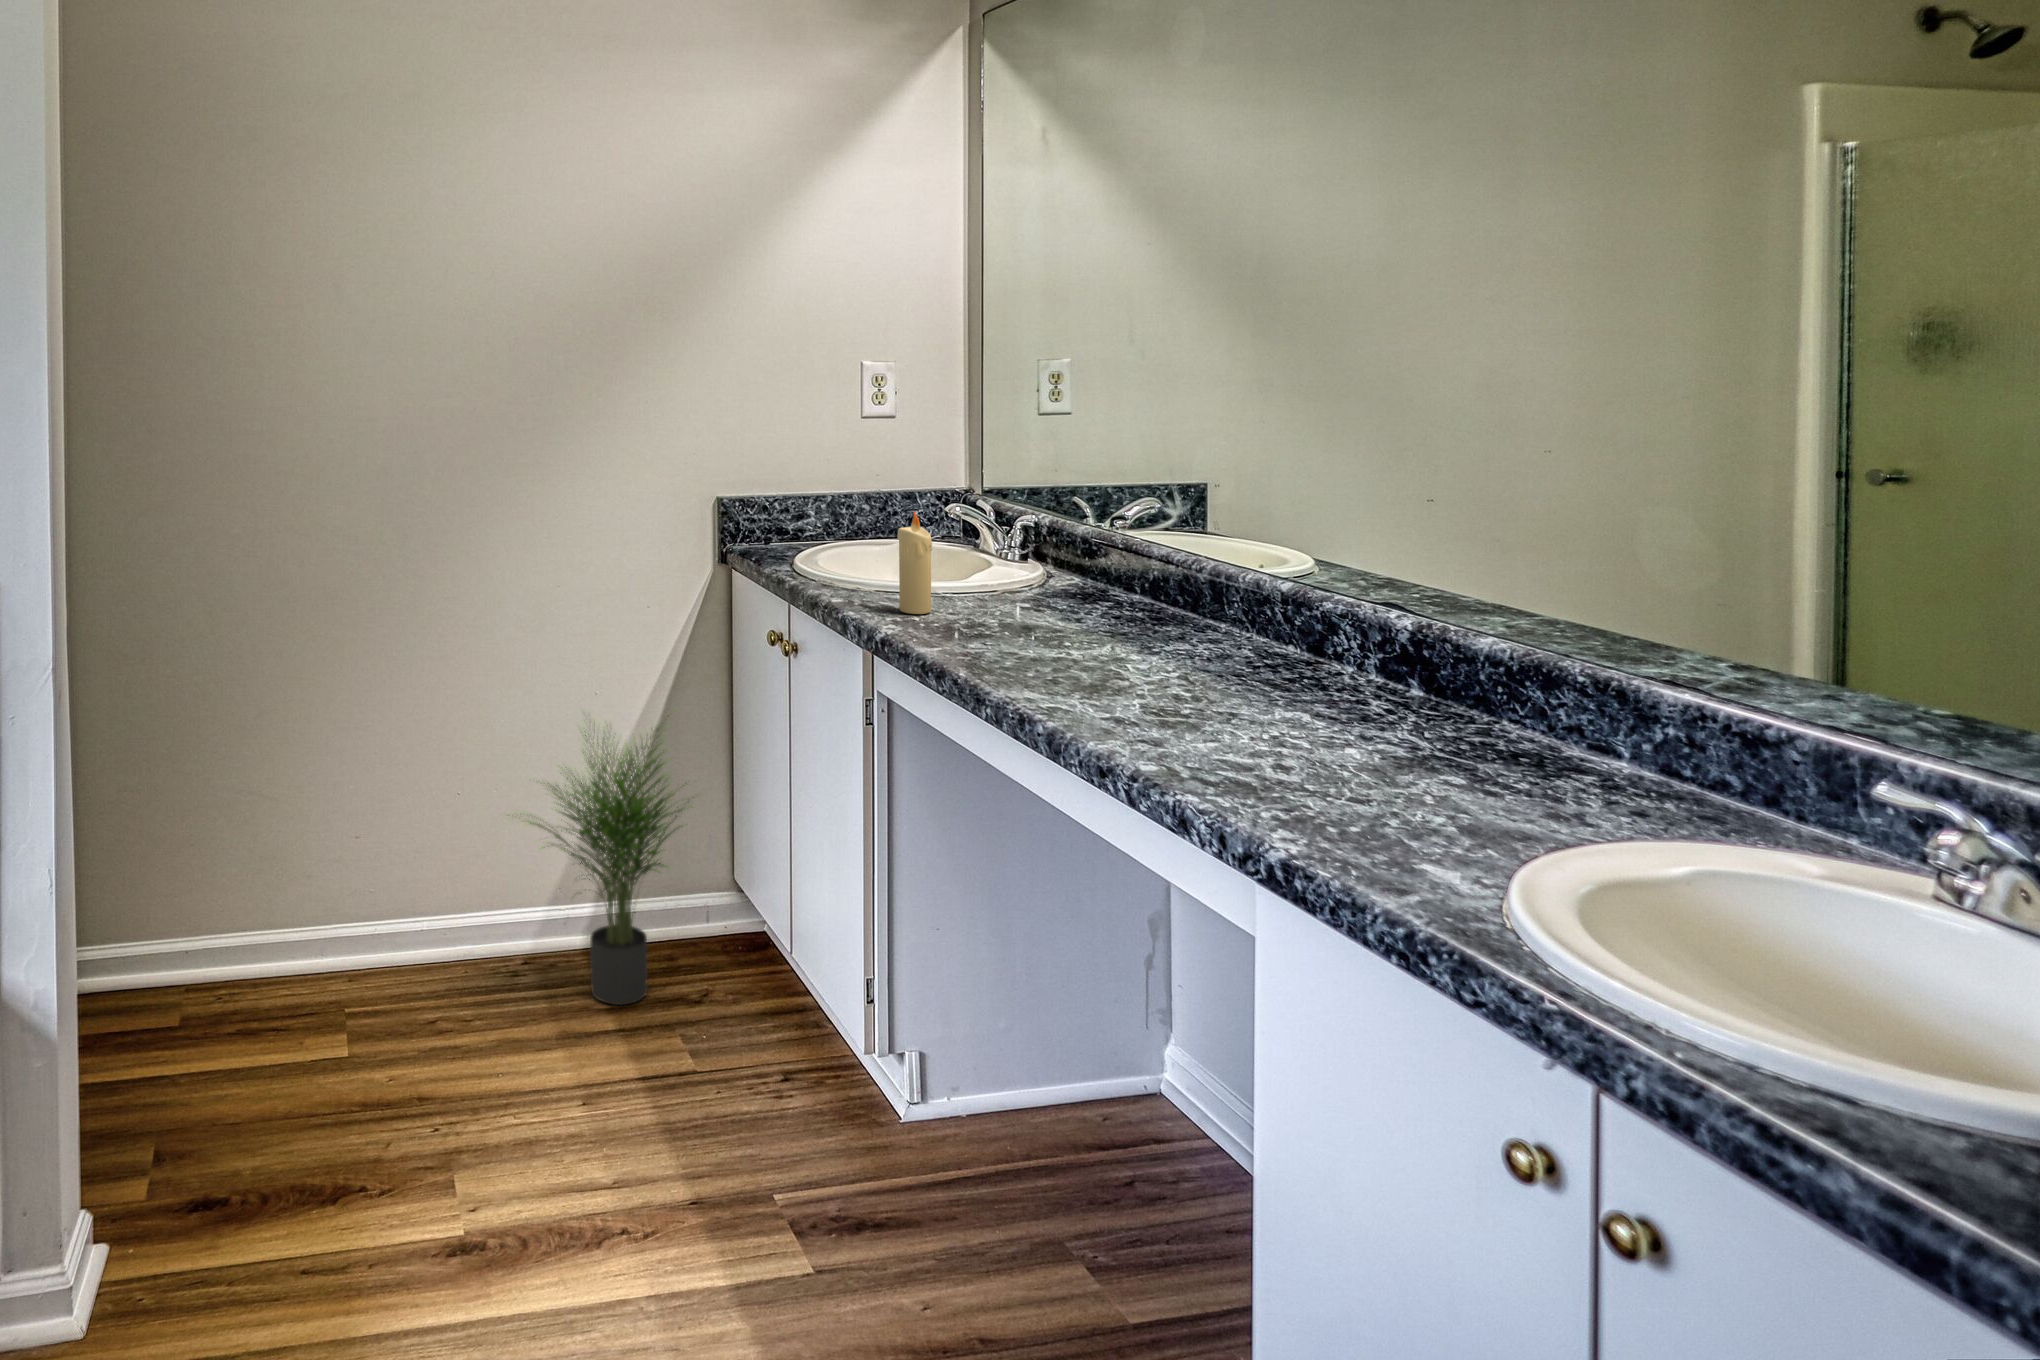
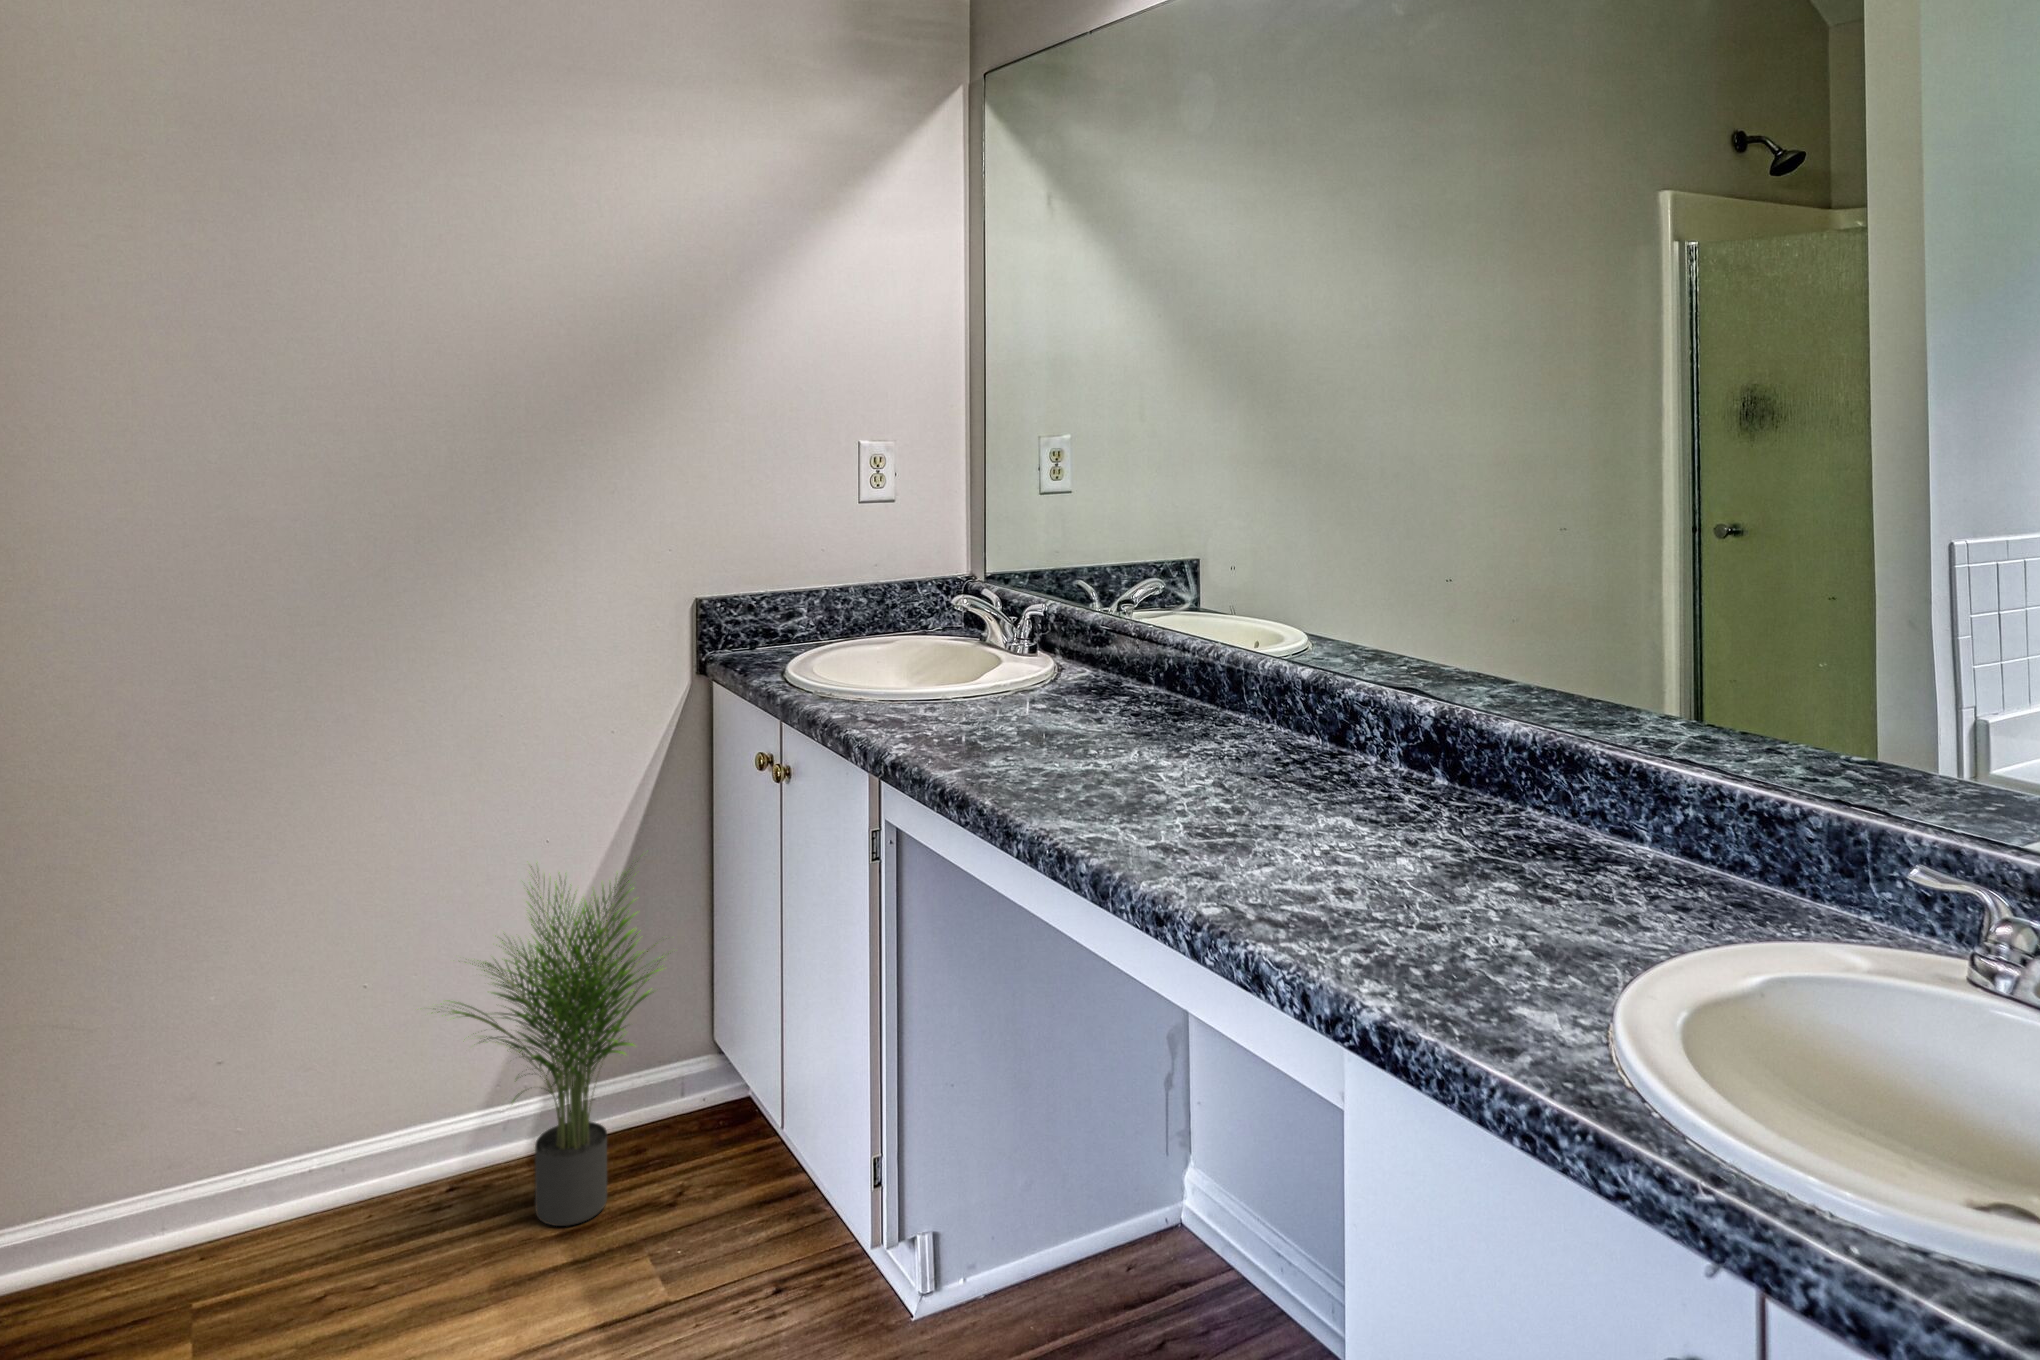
candle: present [897,511,932,614] -> none [907,608,945,726]

